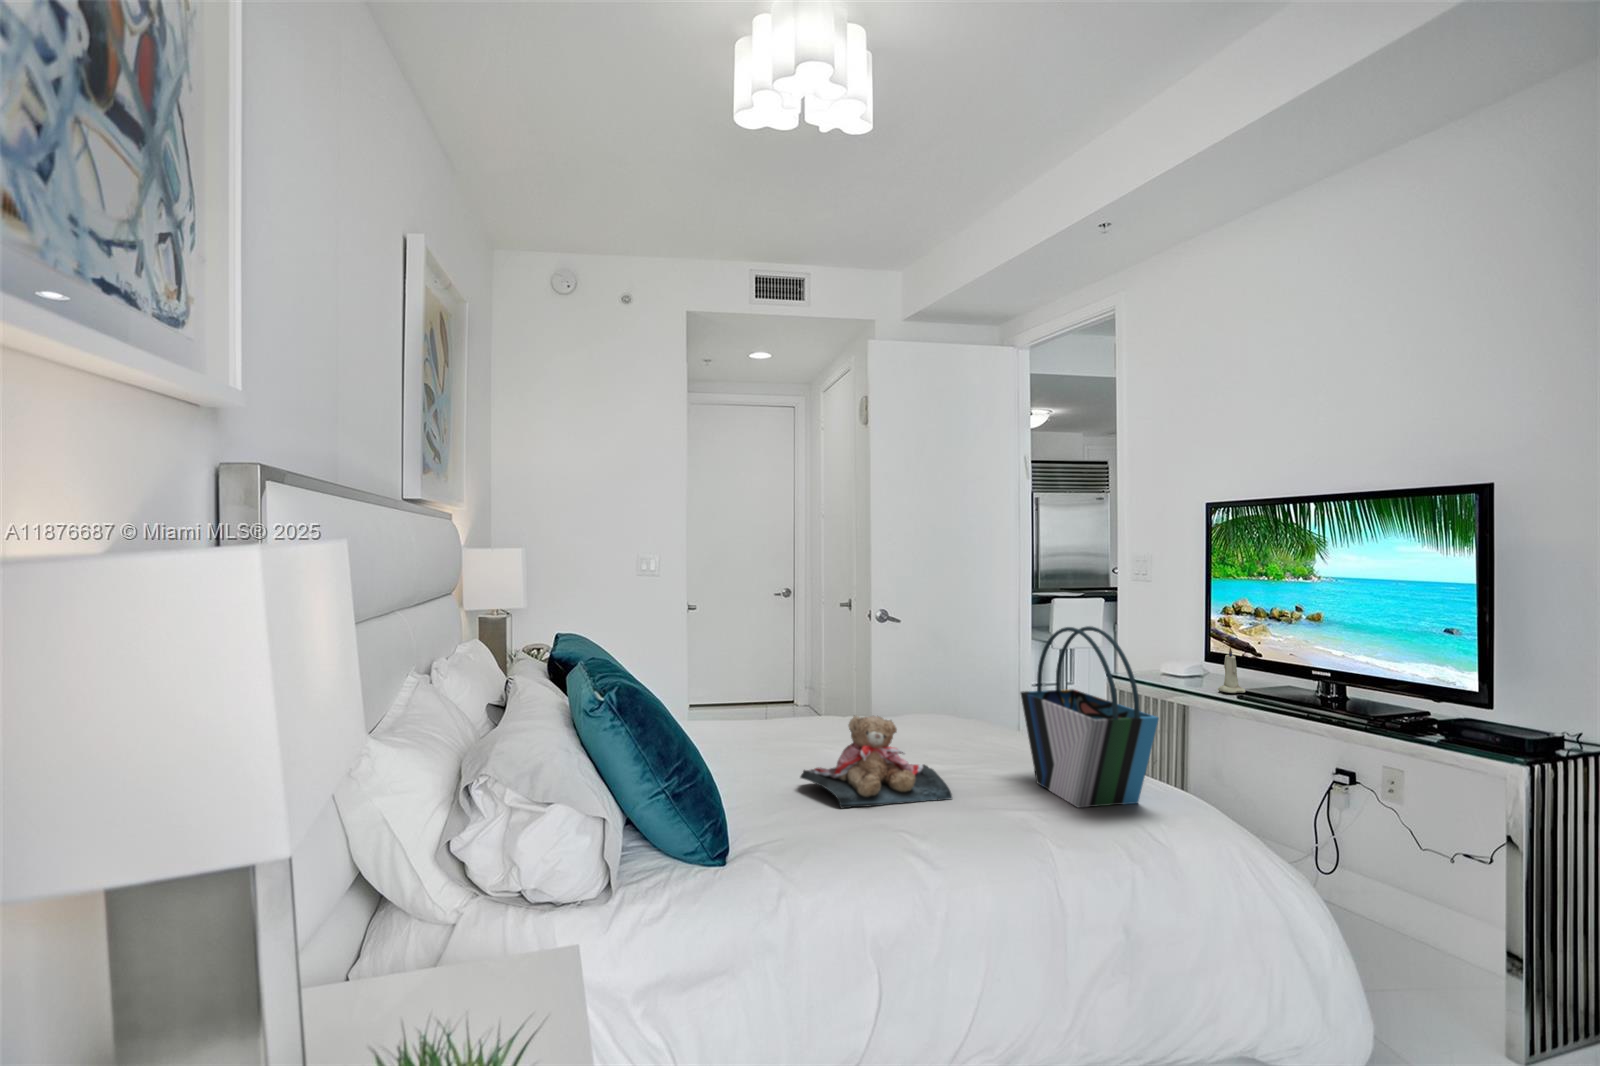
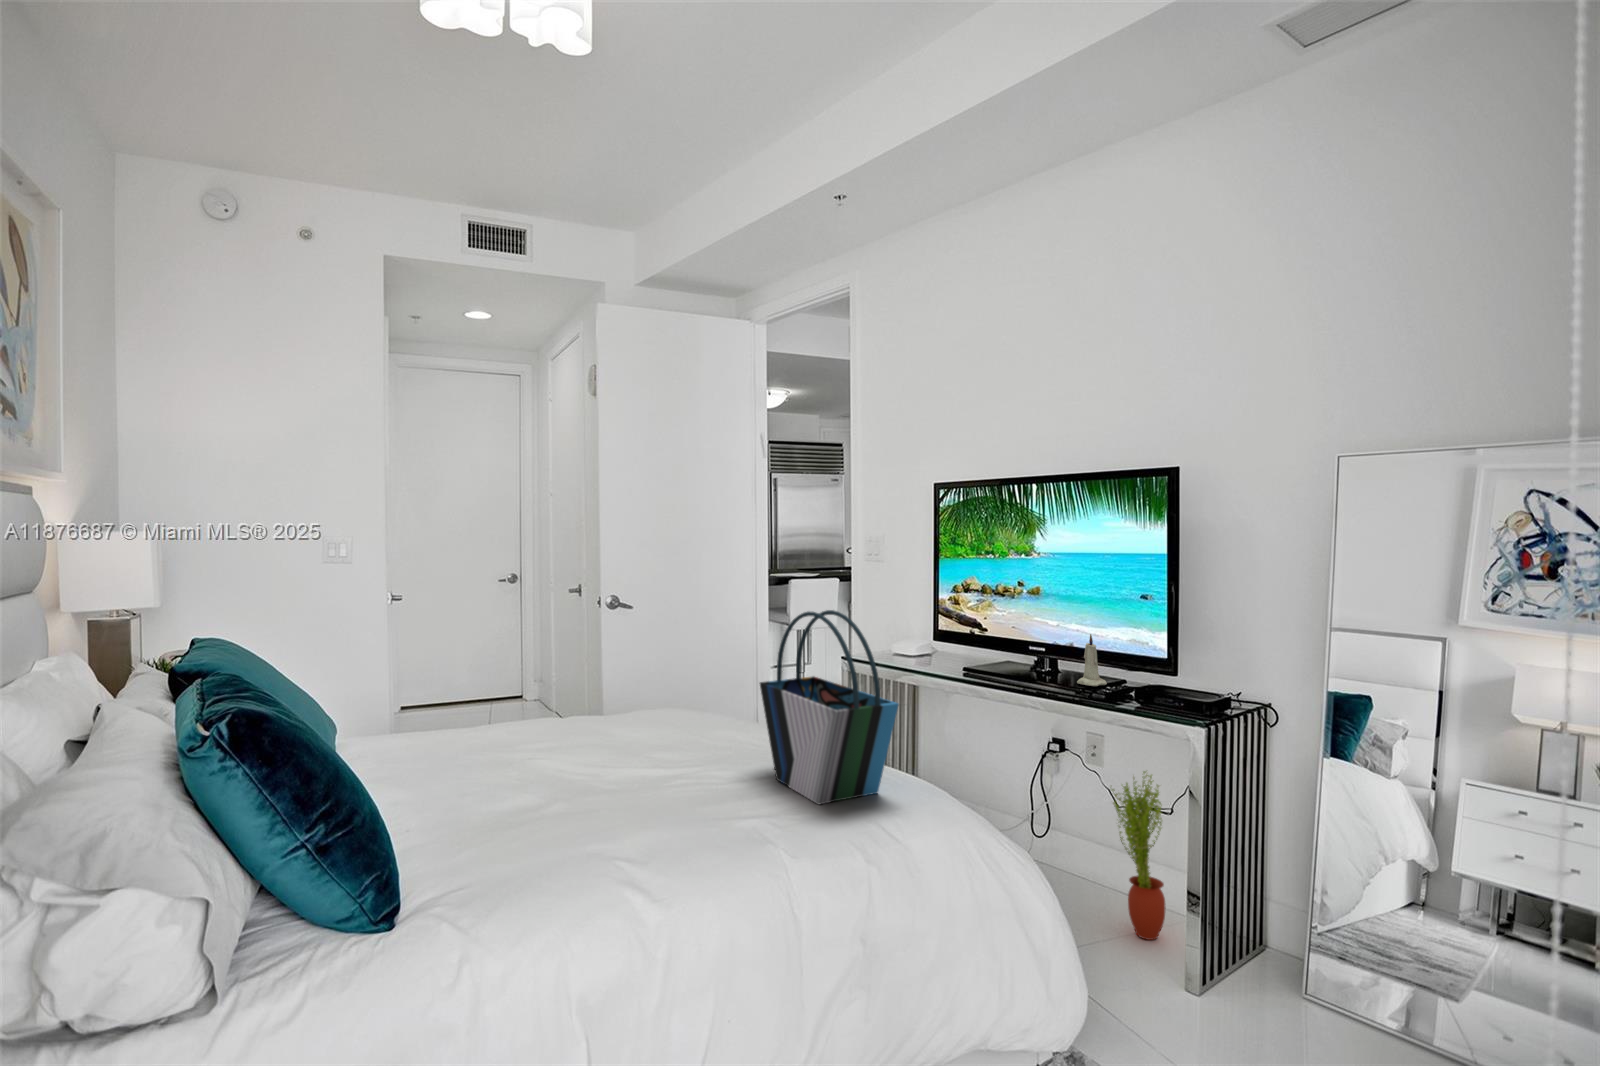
candle: present [1218,647,1245,693] -> present [1077,634,1107,686]
teddy bear: present [800,715,952,808] -> none [506,720,685,833]
potted plant: none [1409,813,1480,999] -> present [1111,771,1166,940]

